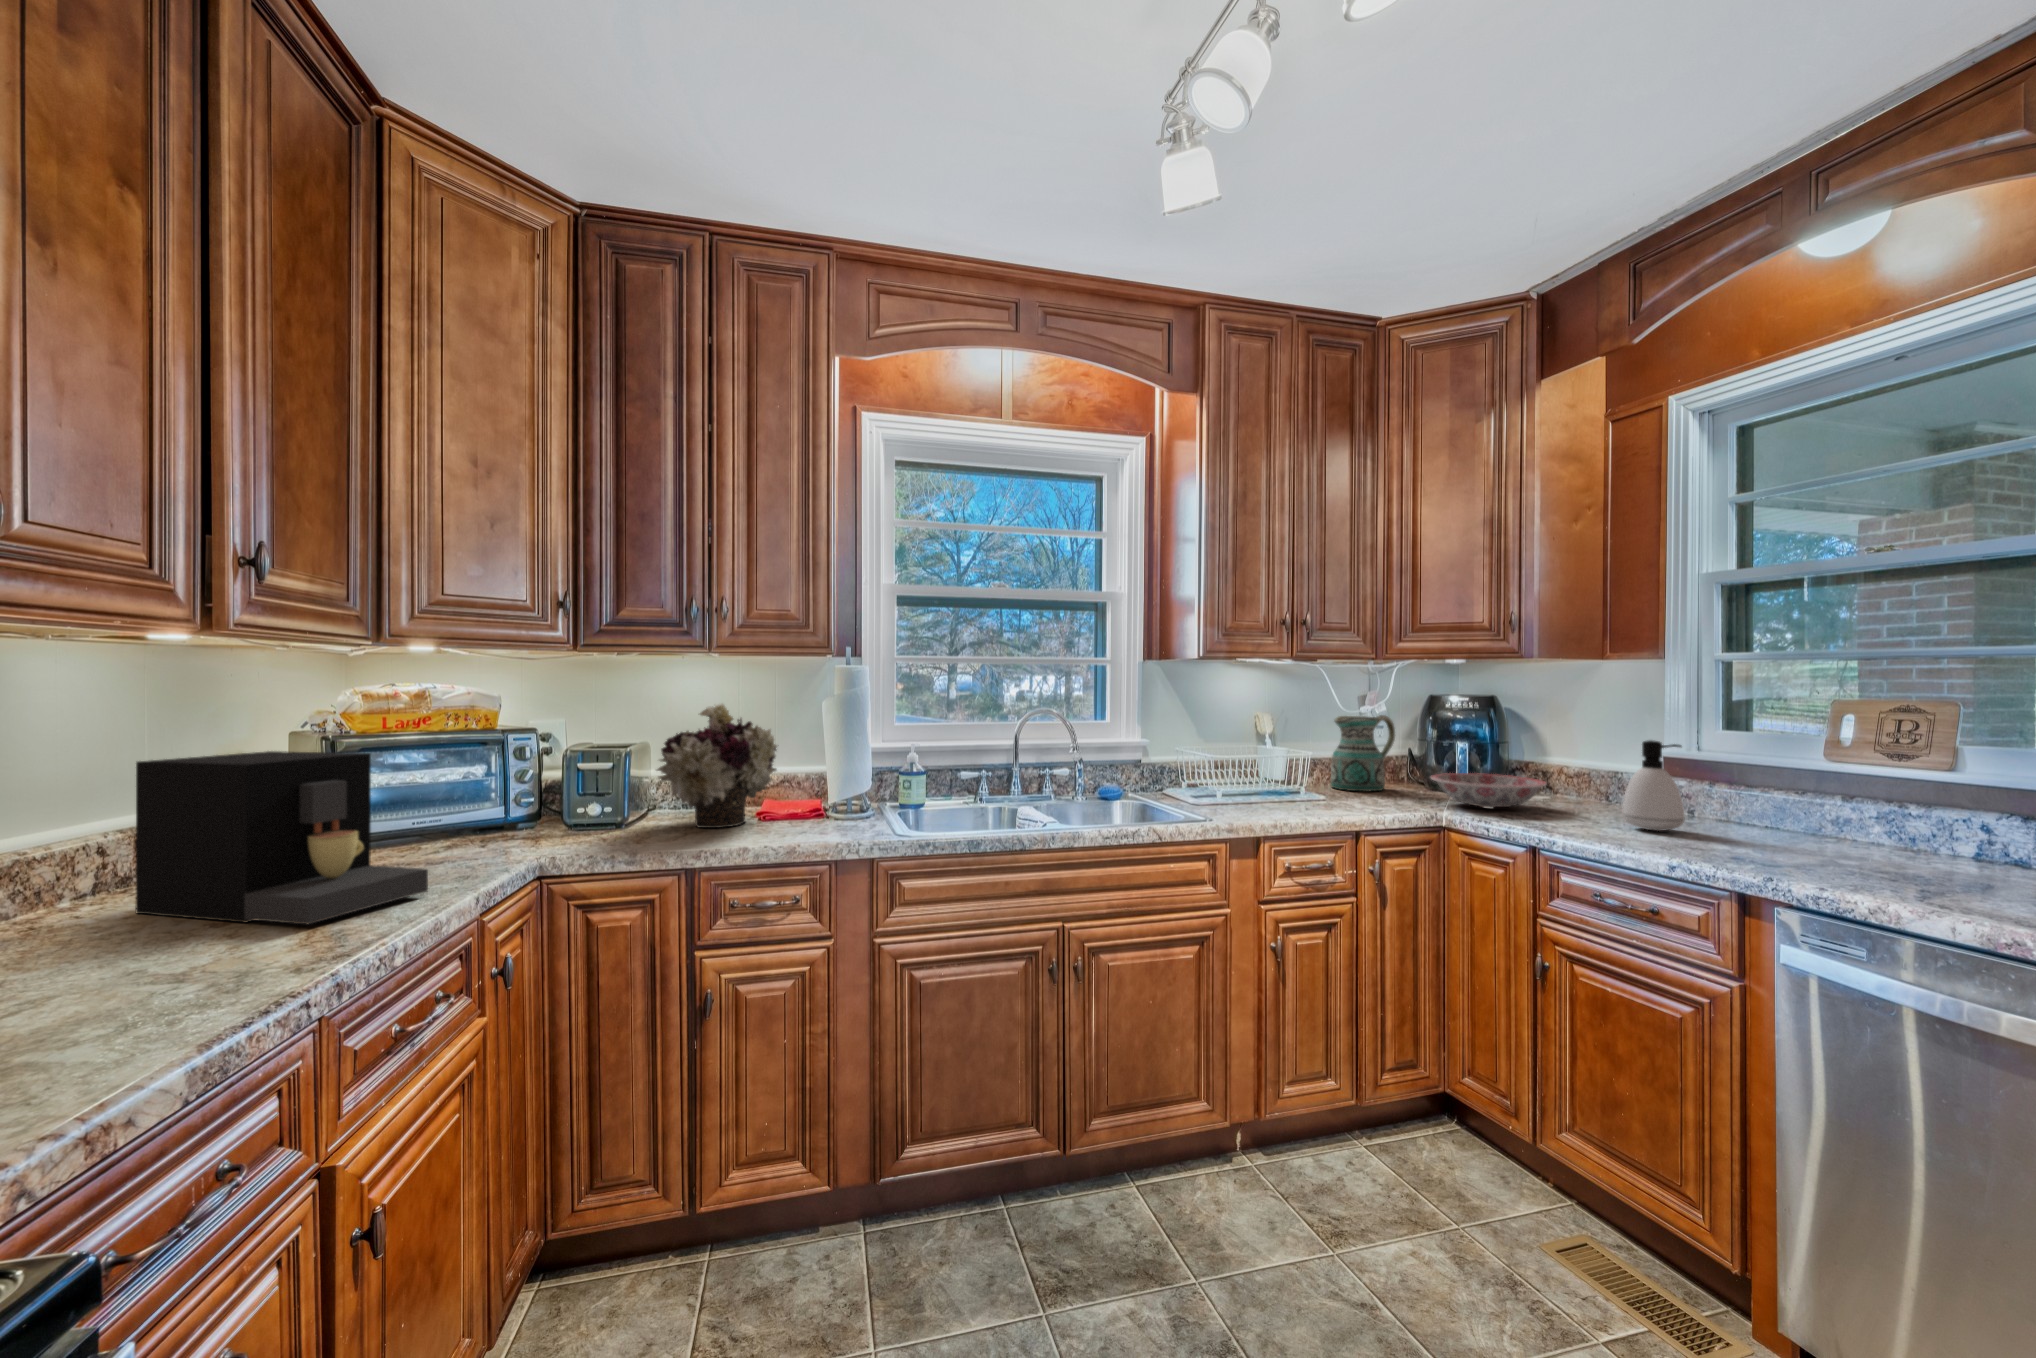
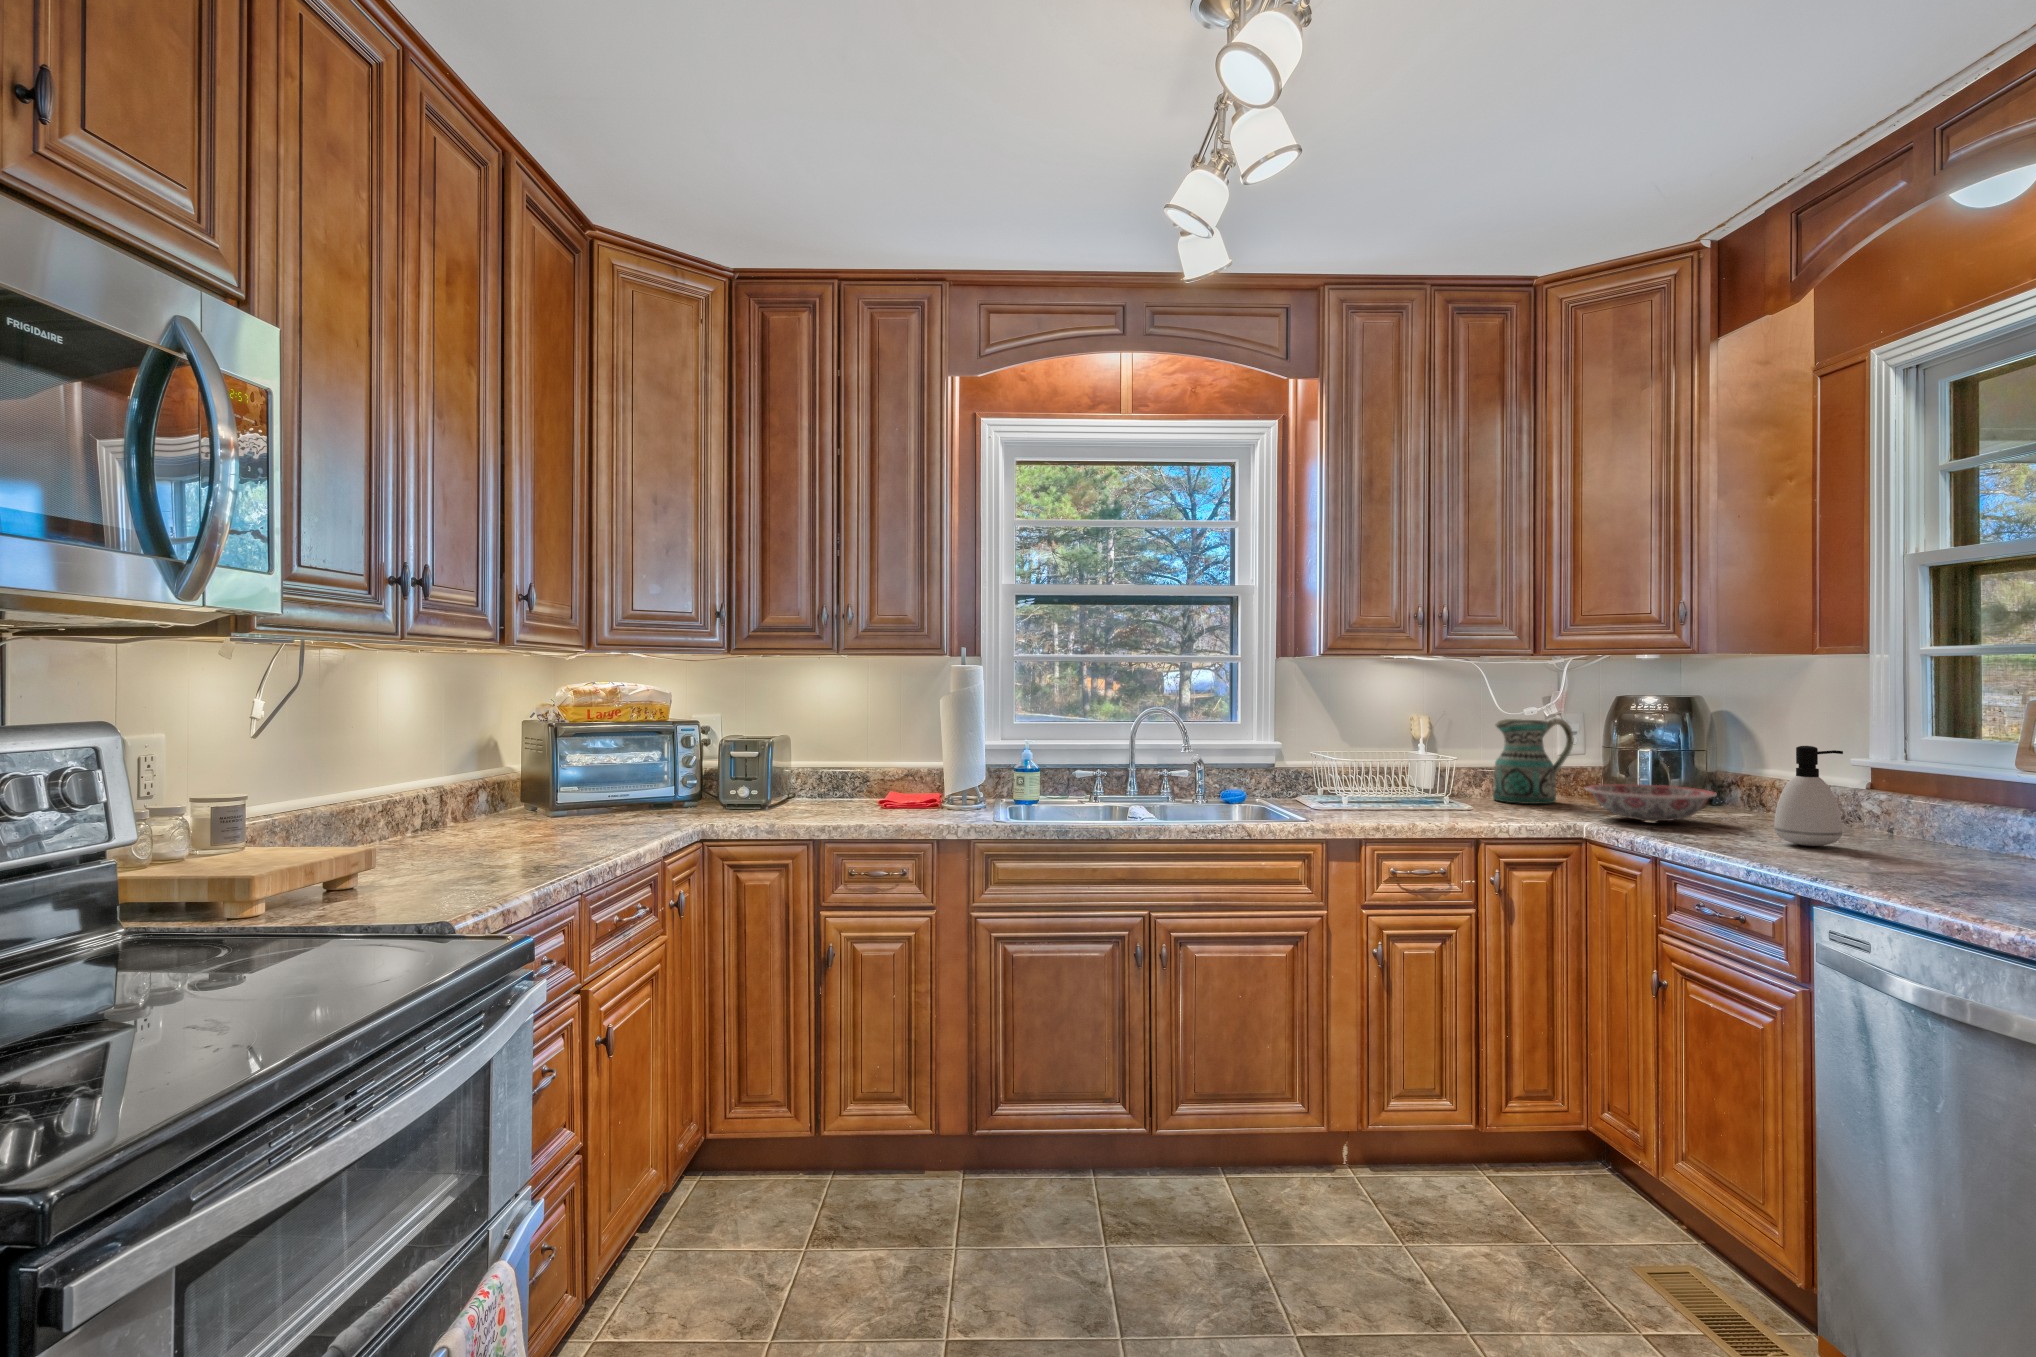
flower arrangement: present [657,704,777,828] -> none [790,700,895,811]
coffee maker: present [136,751,428,924] -> none [454,733,629,850]

